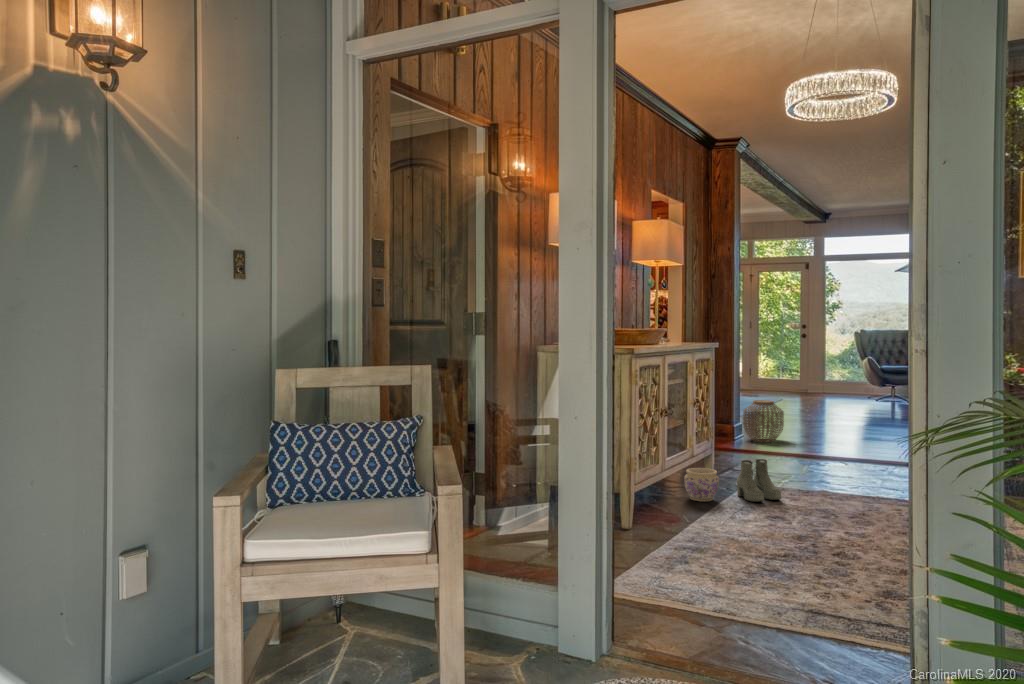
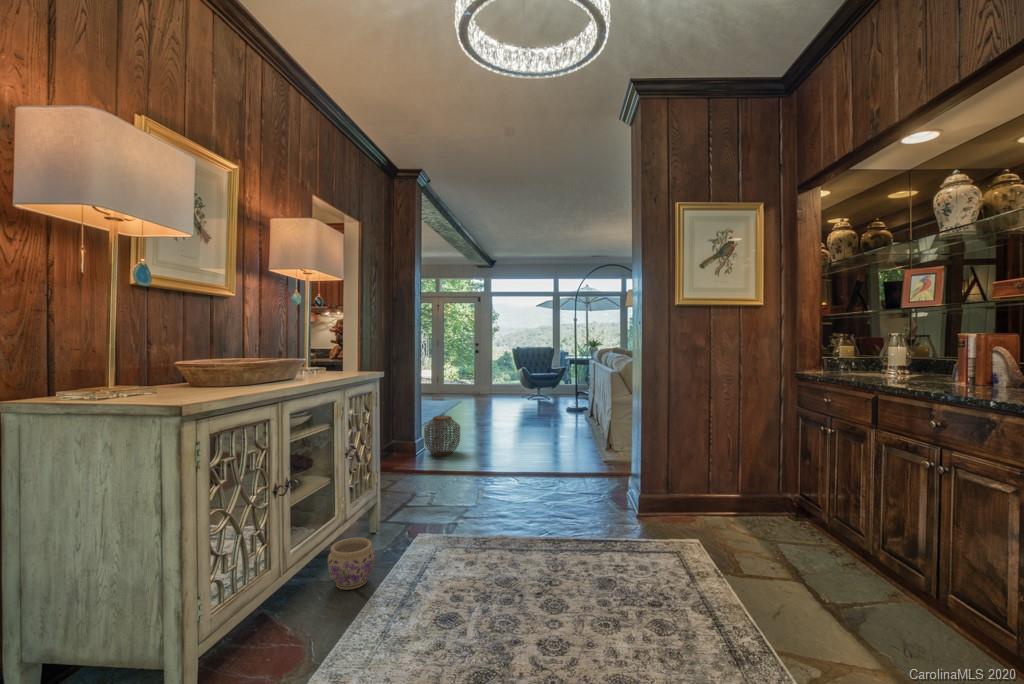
boots: present [737,459,781,502] -> none [400,513,452,578]

